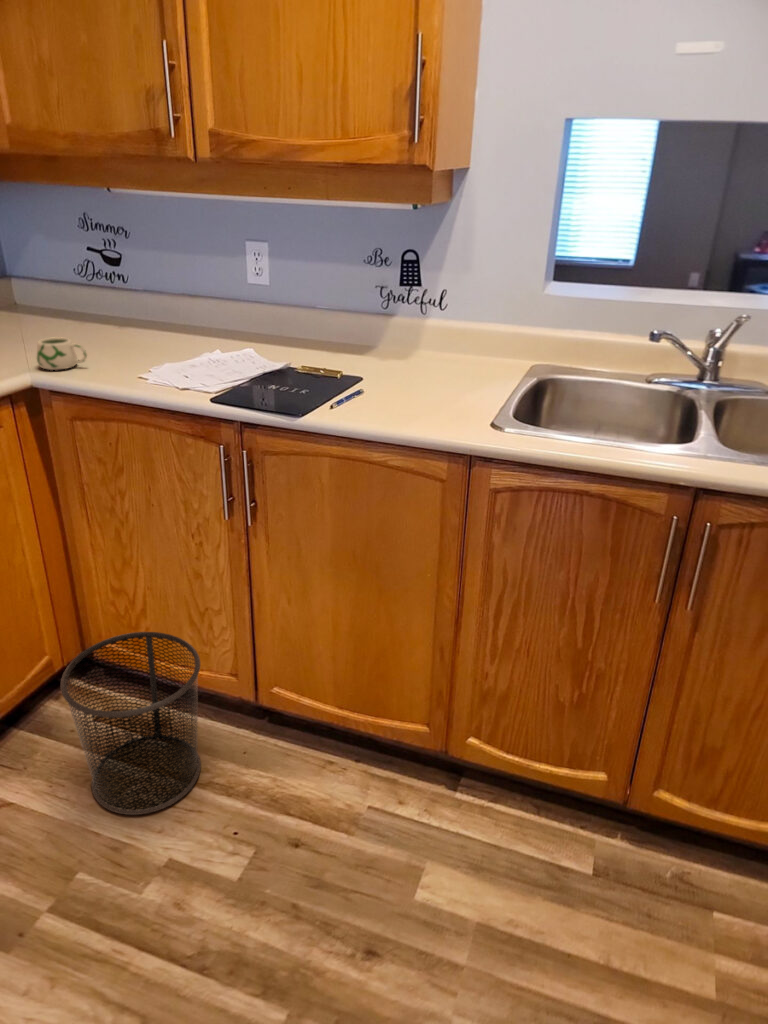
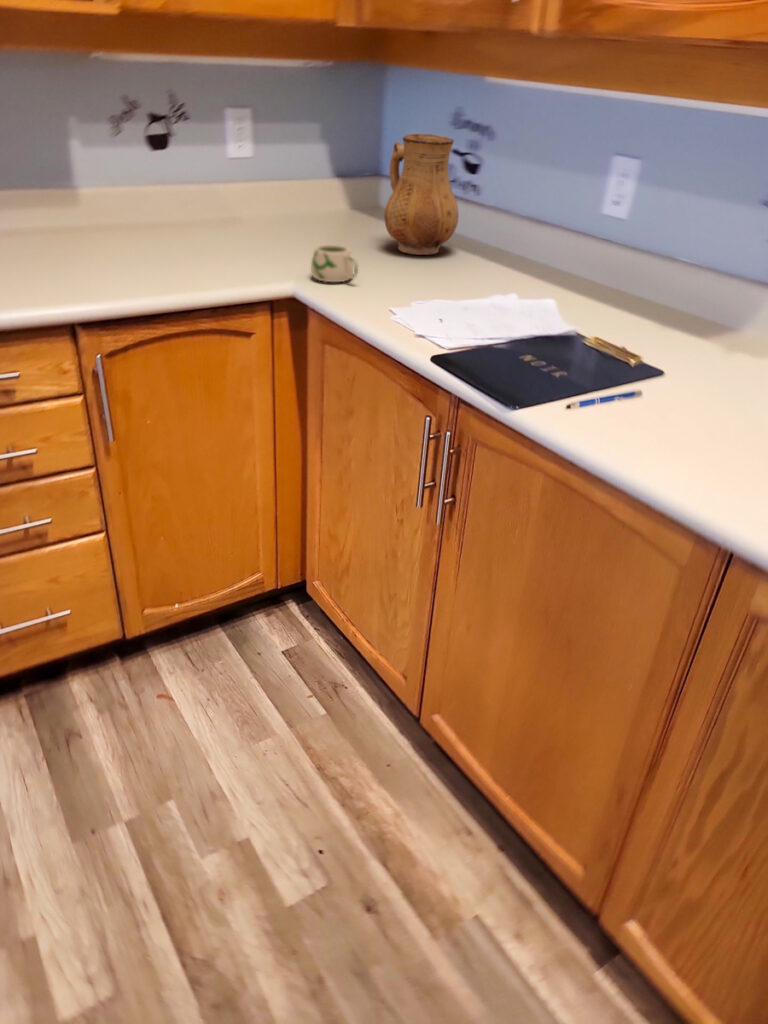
ceramic pitcher: none [53,237,131,337] -> present [384,134,459,255]
waste bin: present [61,632,201,815] -> none [210,584,359,781]

